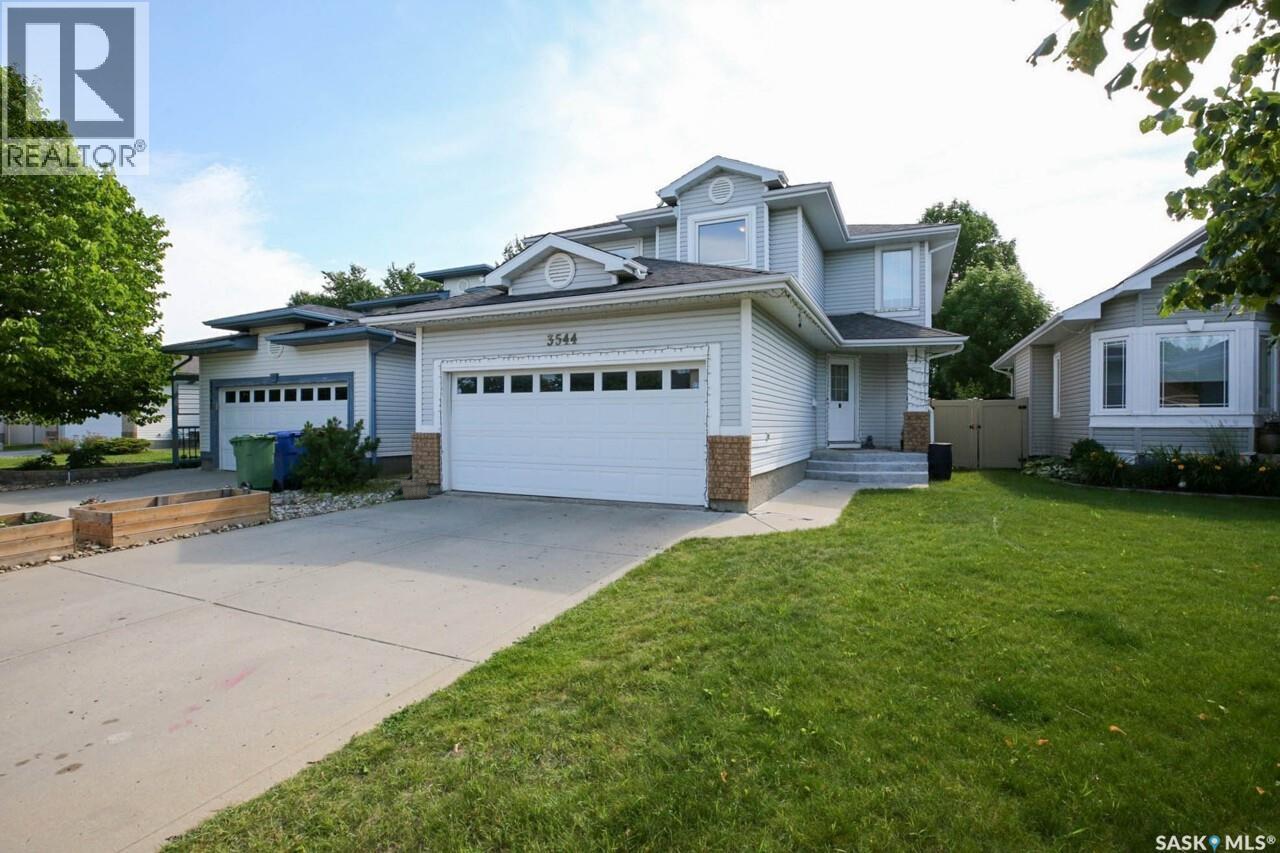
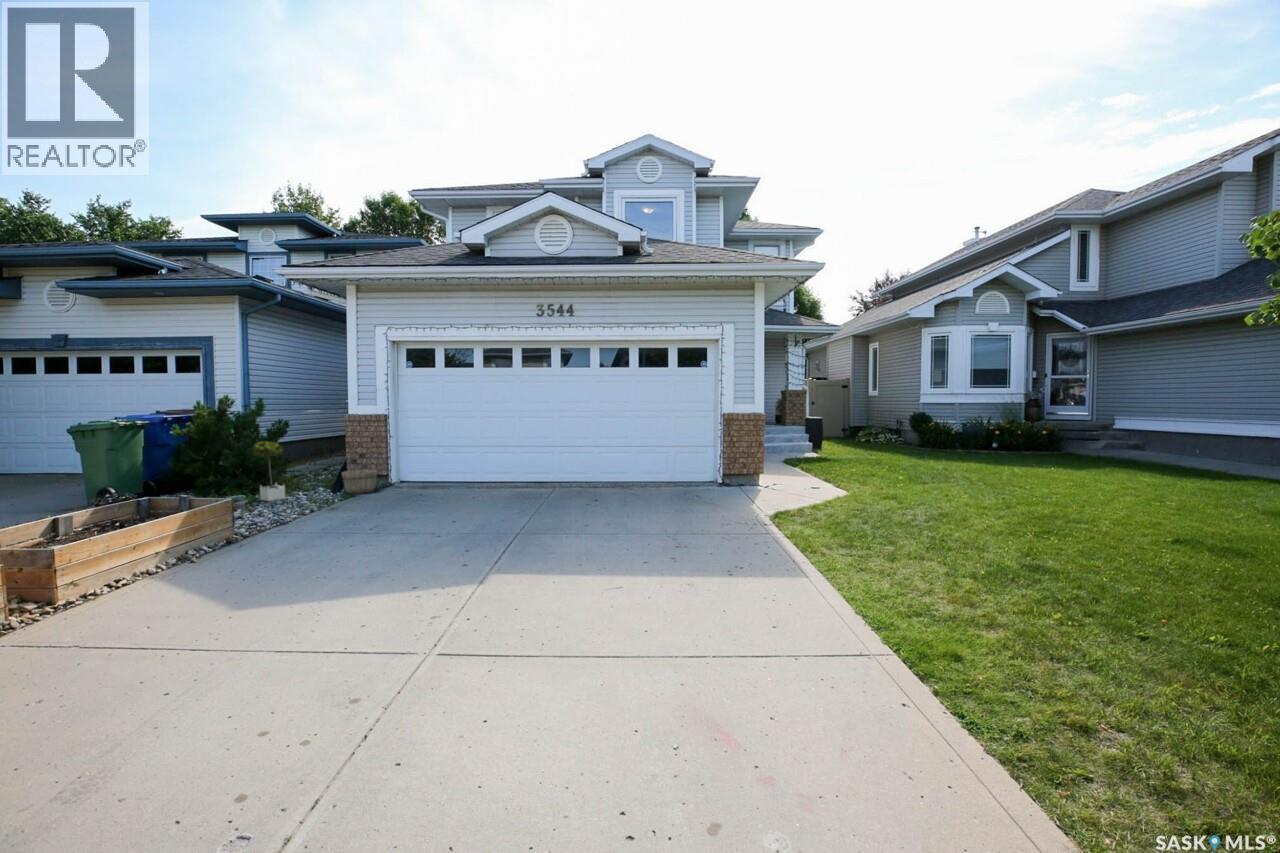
potted tree: none [335,453,357,501] -> present [253,441,285,501]

